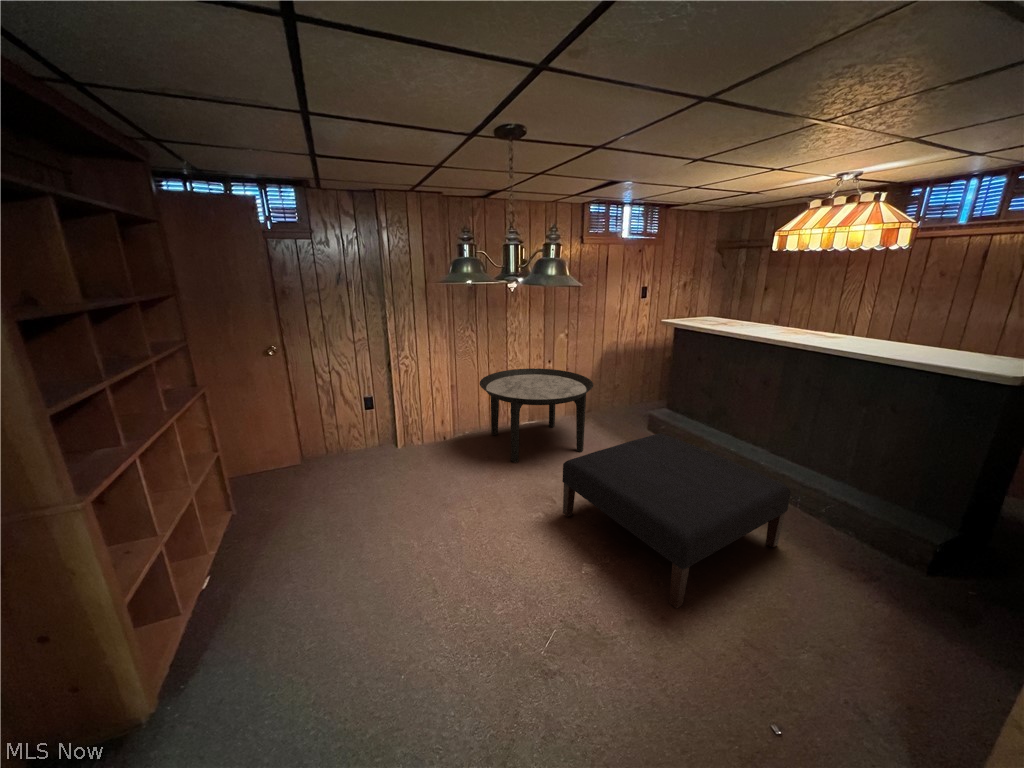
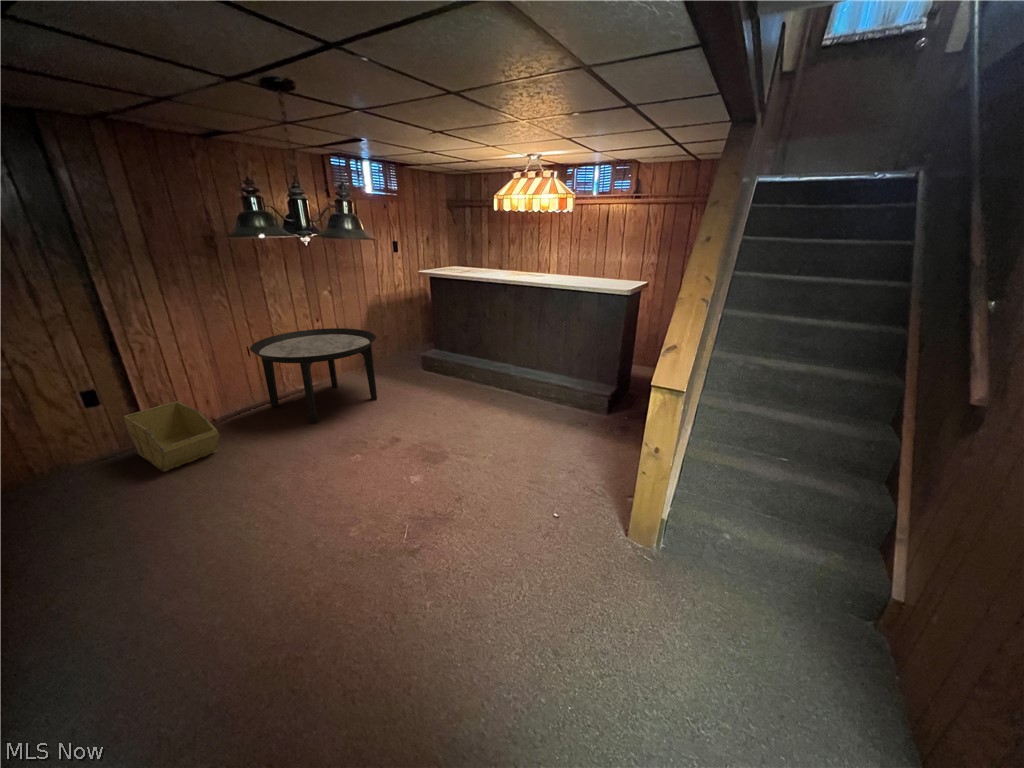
storage bin: none [383,415,432,475] -> present [123,401,220,472]
ottoman: present [562,433,791,608] -> none [379,363,539,469]

